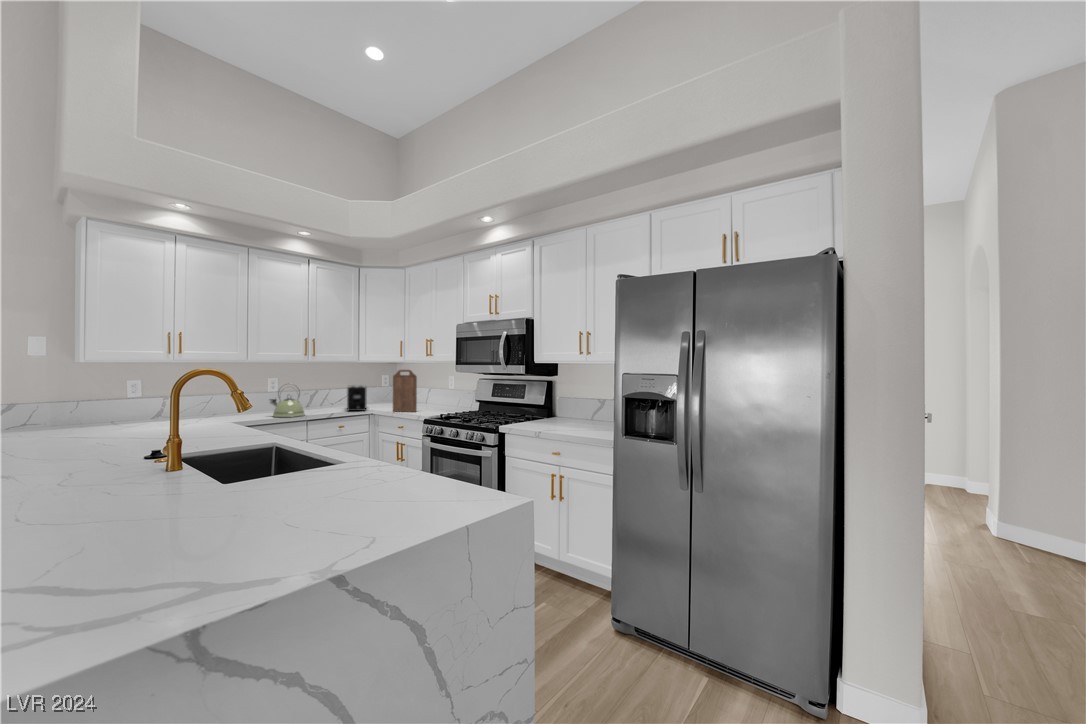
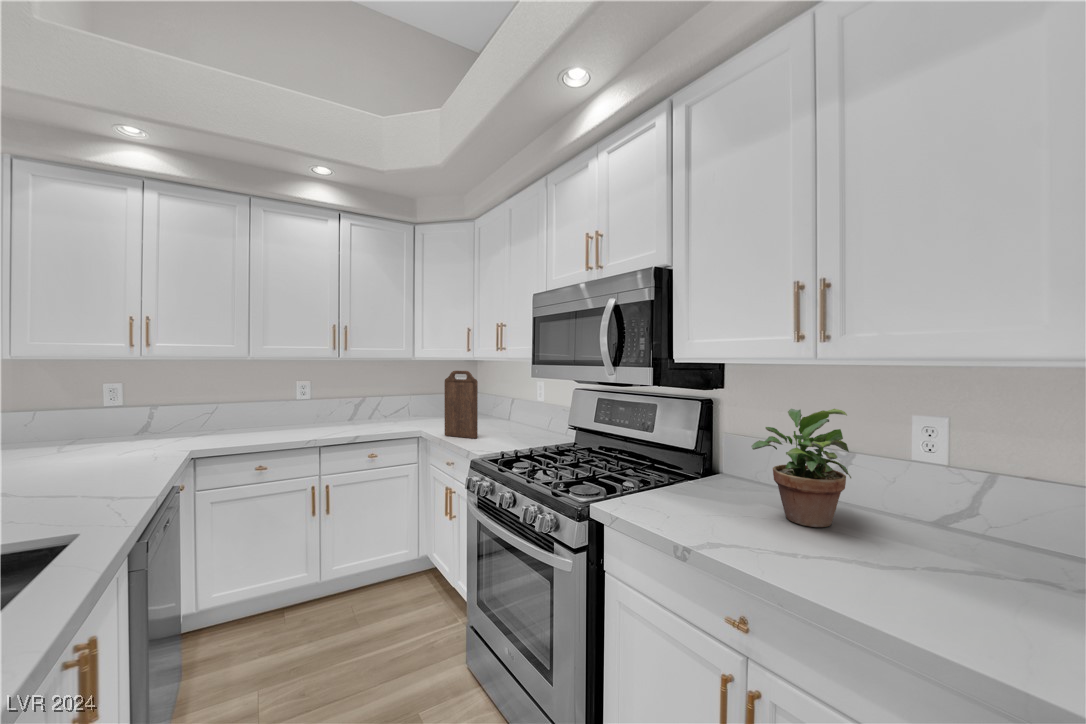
potted plant: none [565,380,600,425] -> present [751,409,851,527]
toaster: present [347,385,366,411] -> none [385,391,424,431]
kettle: present [270,391,305,417] -> none [271,391,321,442]

